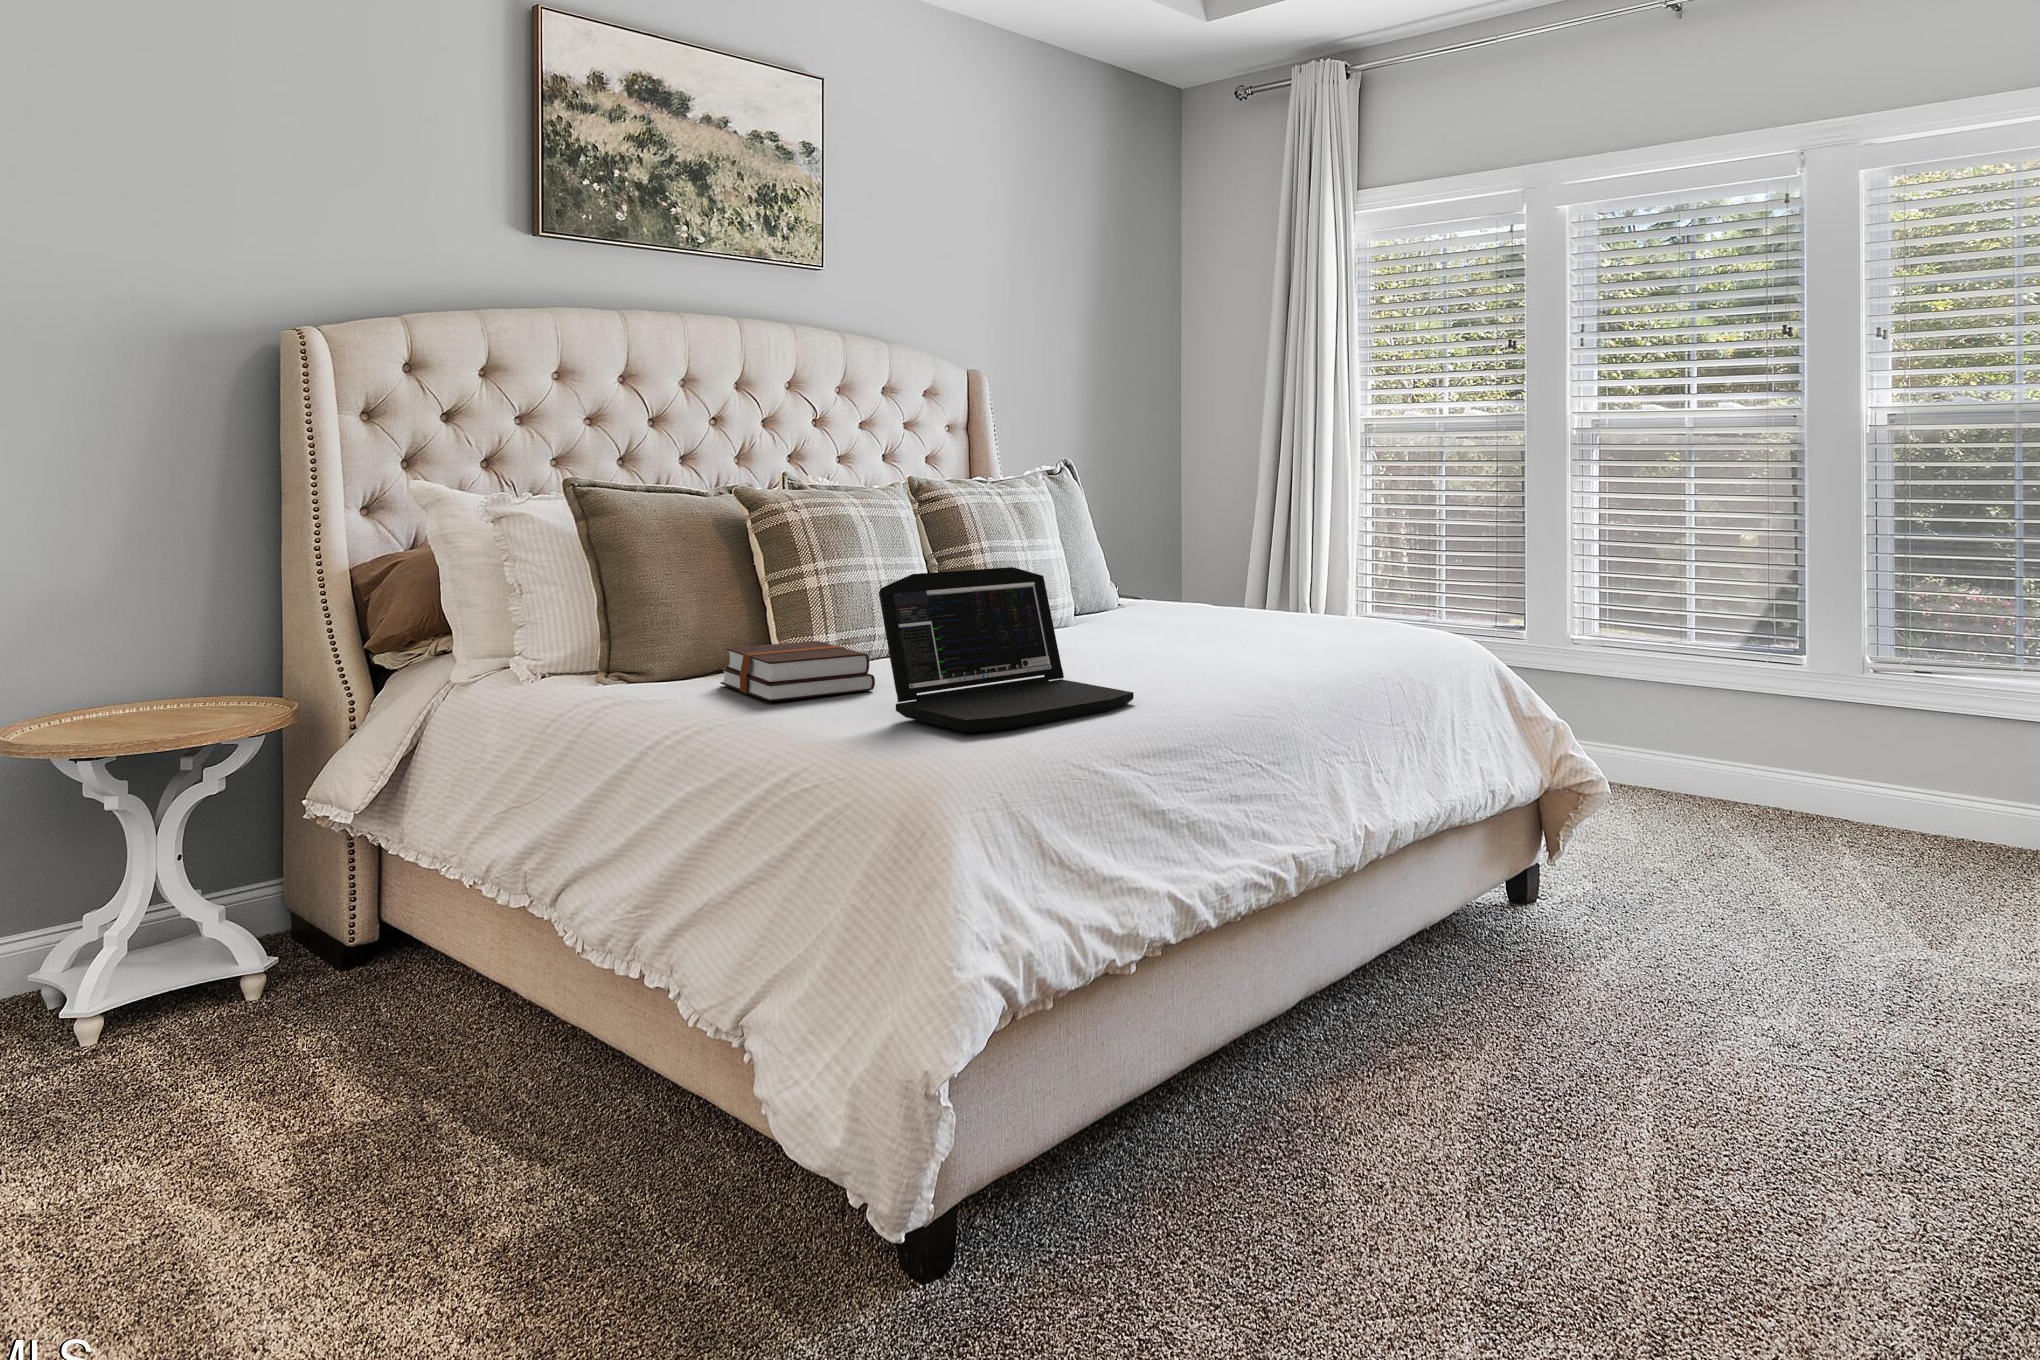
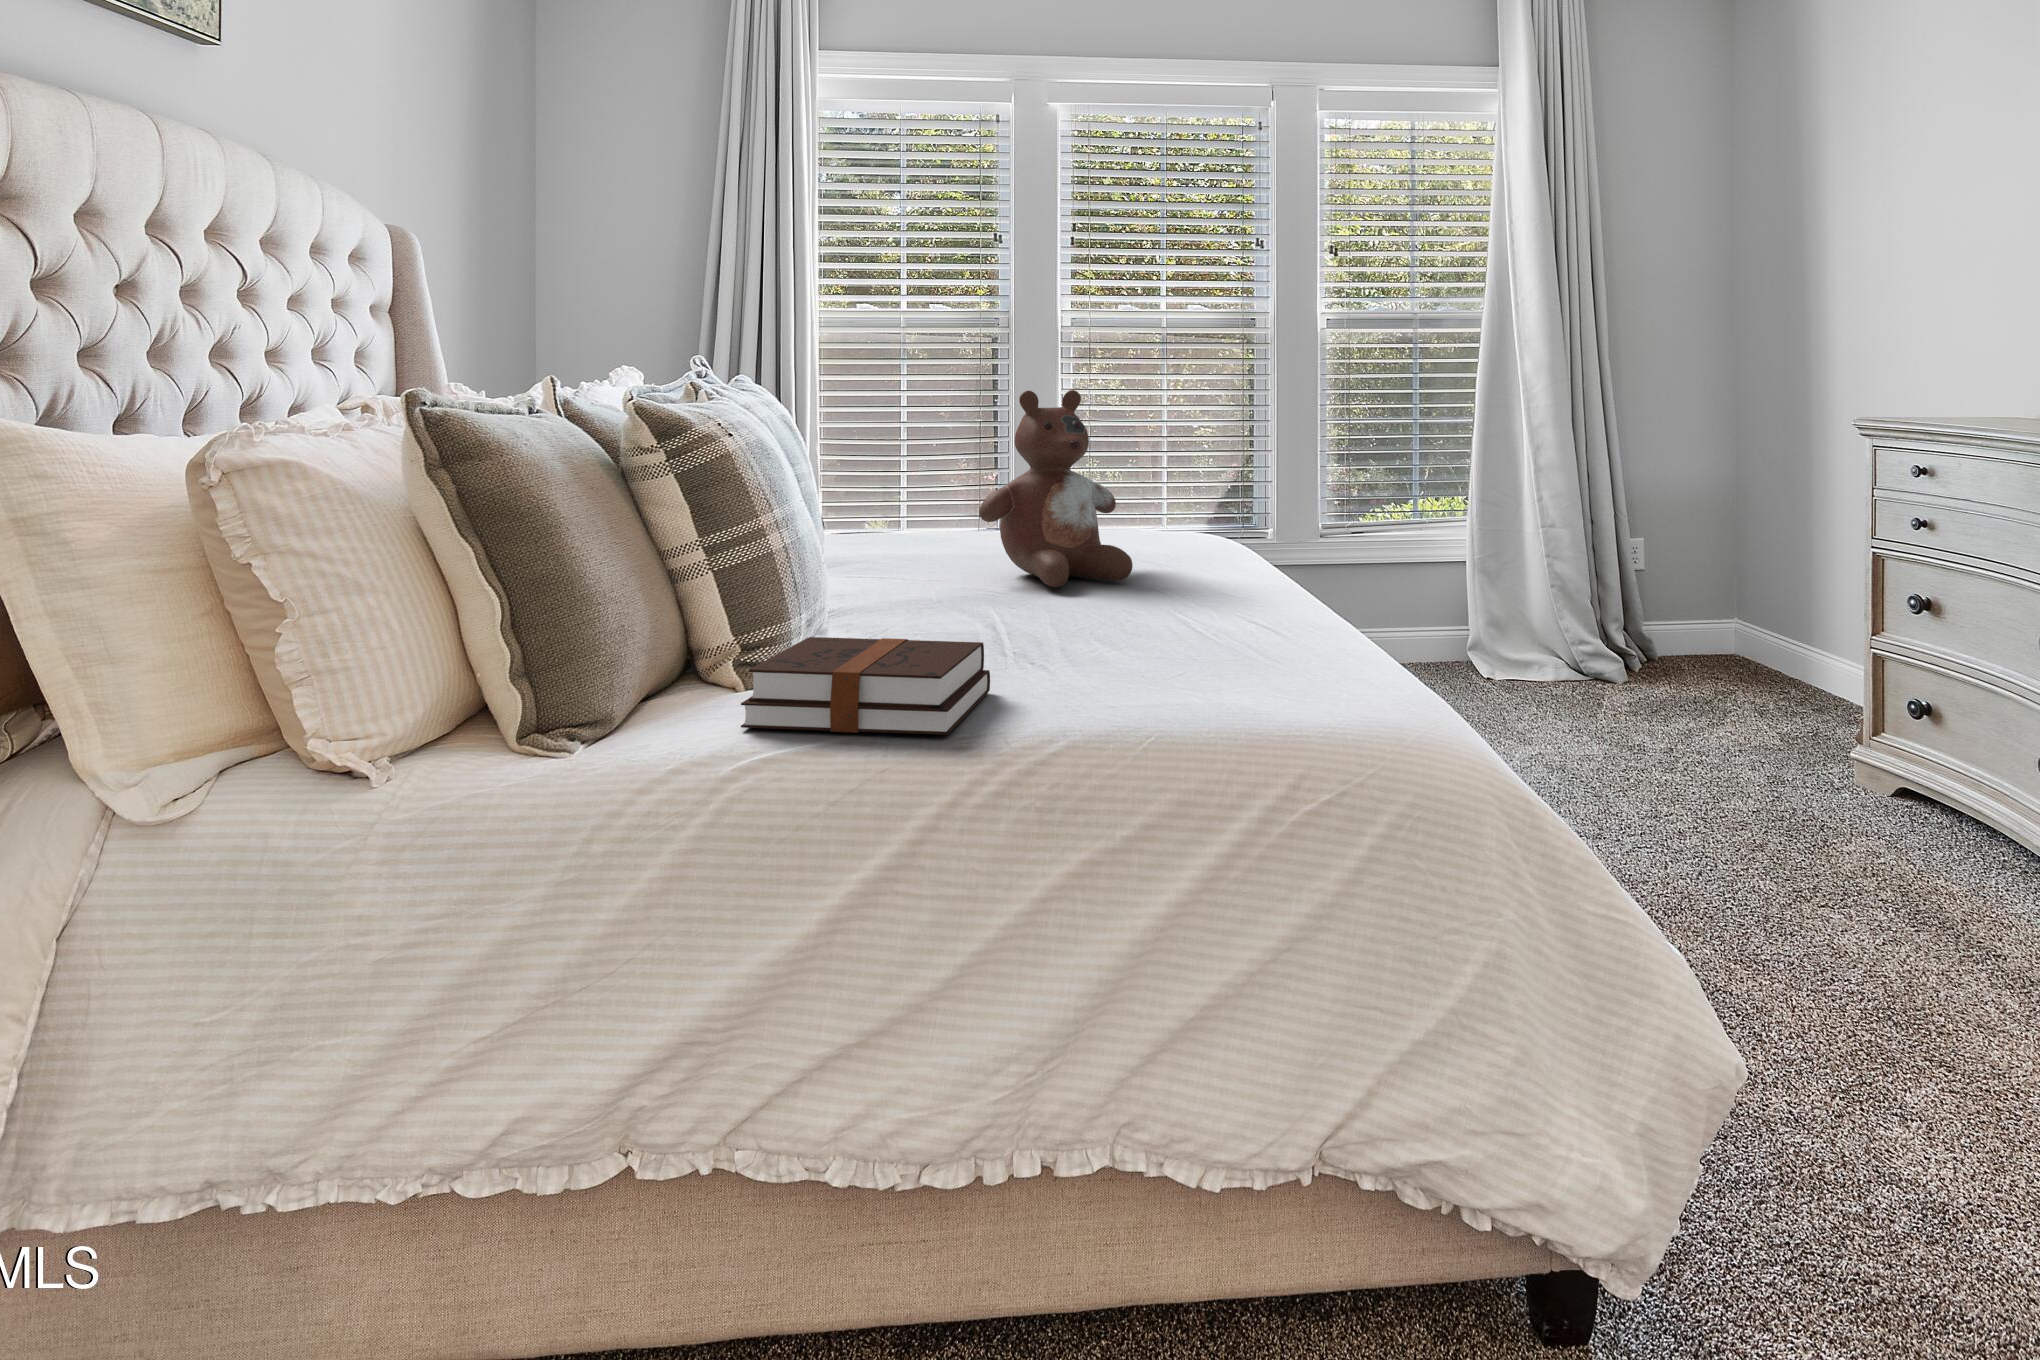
stuffed bear: none [1124,484,1253,650] -> present [979,390,1133,587]
laptop: present [879,567,1134,733] -> none [1144,504,1358,715]

